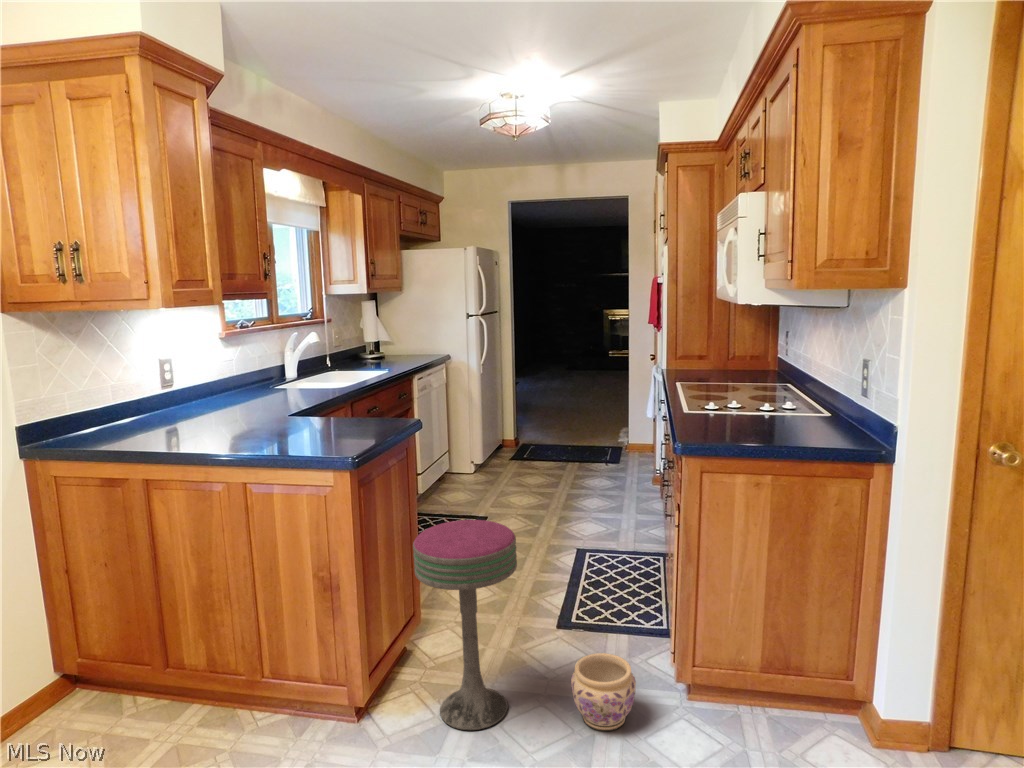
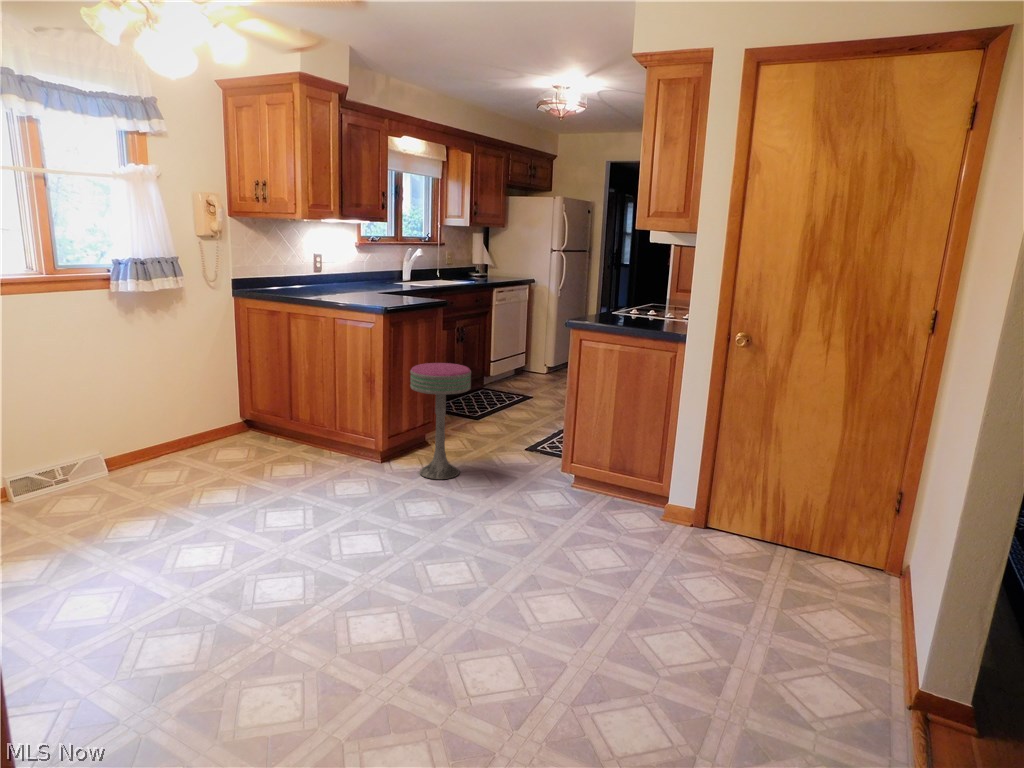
planter: present [571,653,636,731] -> none [488,453,527,493]

